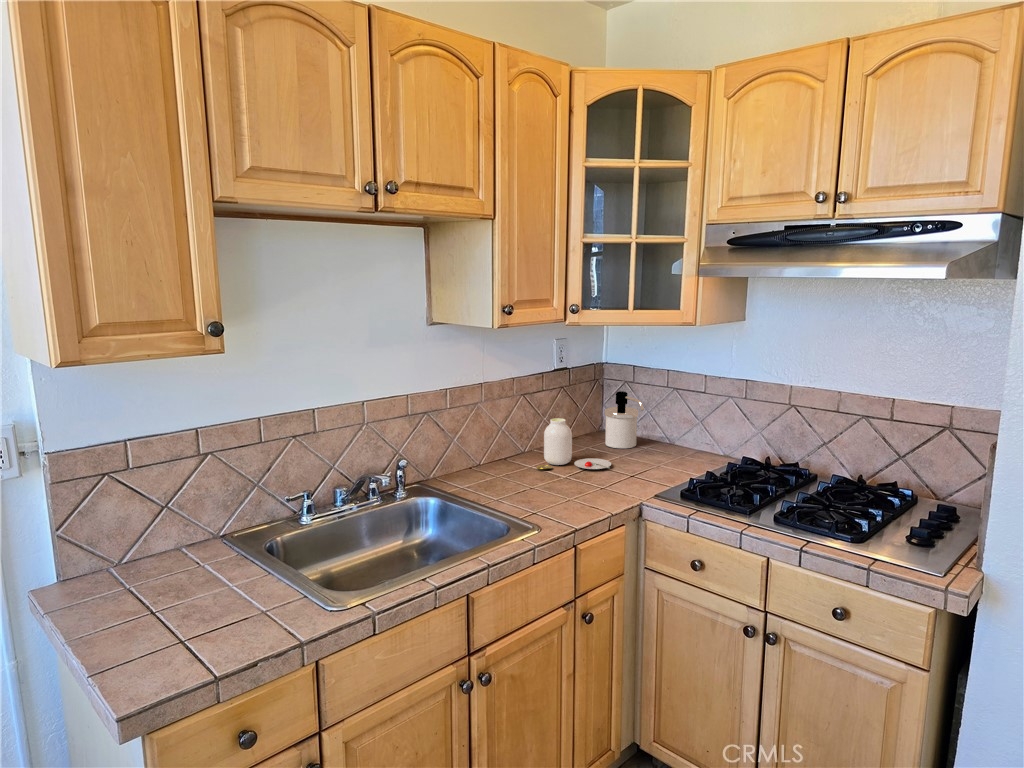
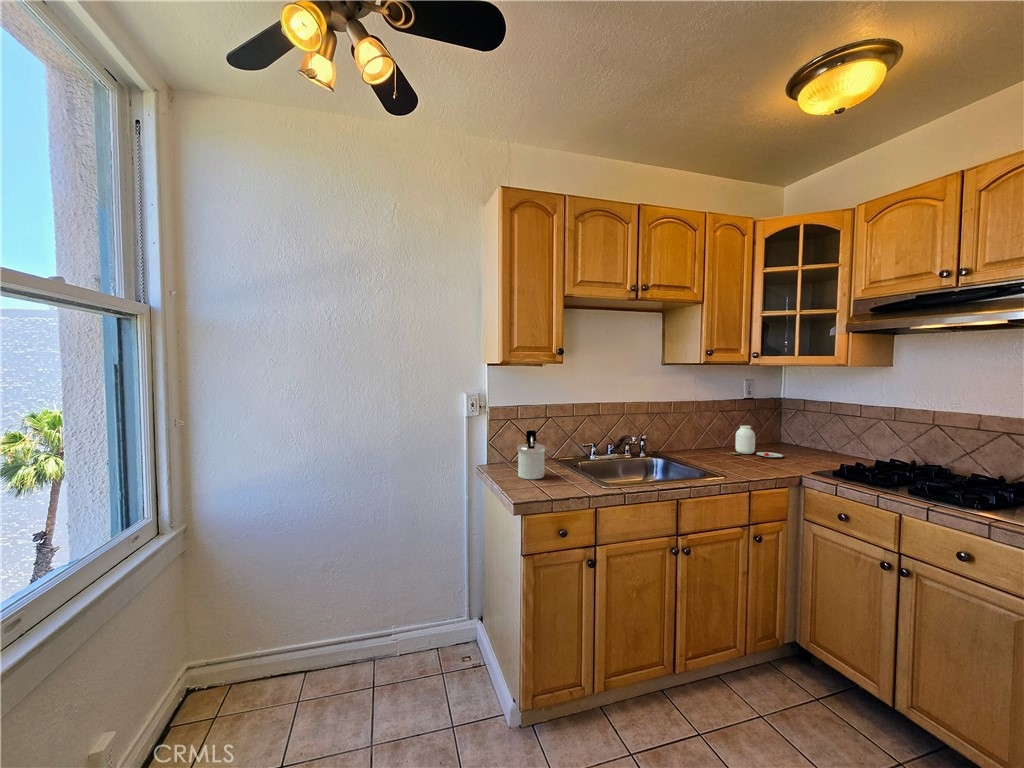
soap dispenser: present [605,391,644,449] -> present [517,430,545,479]

